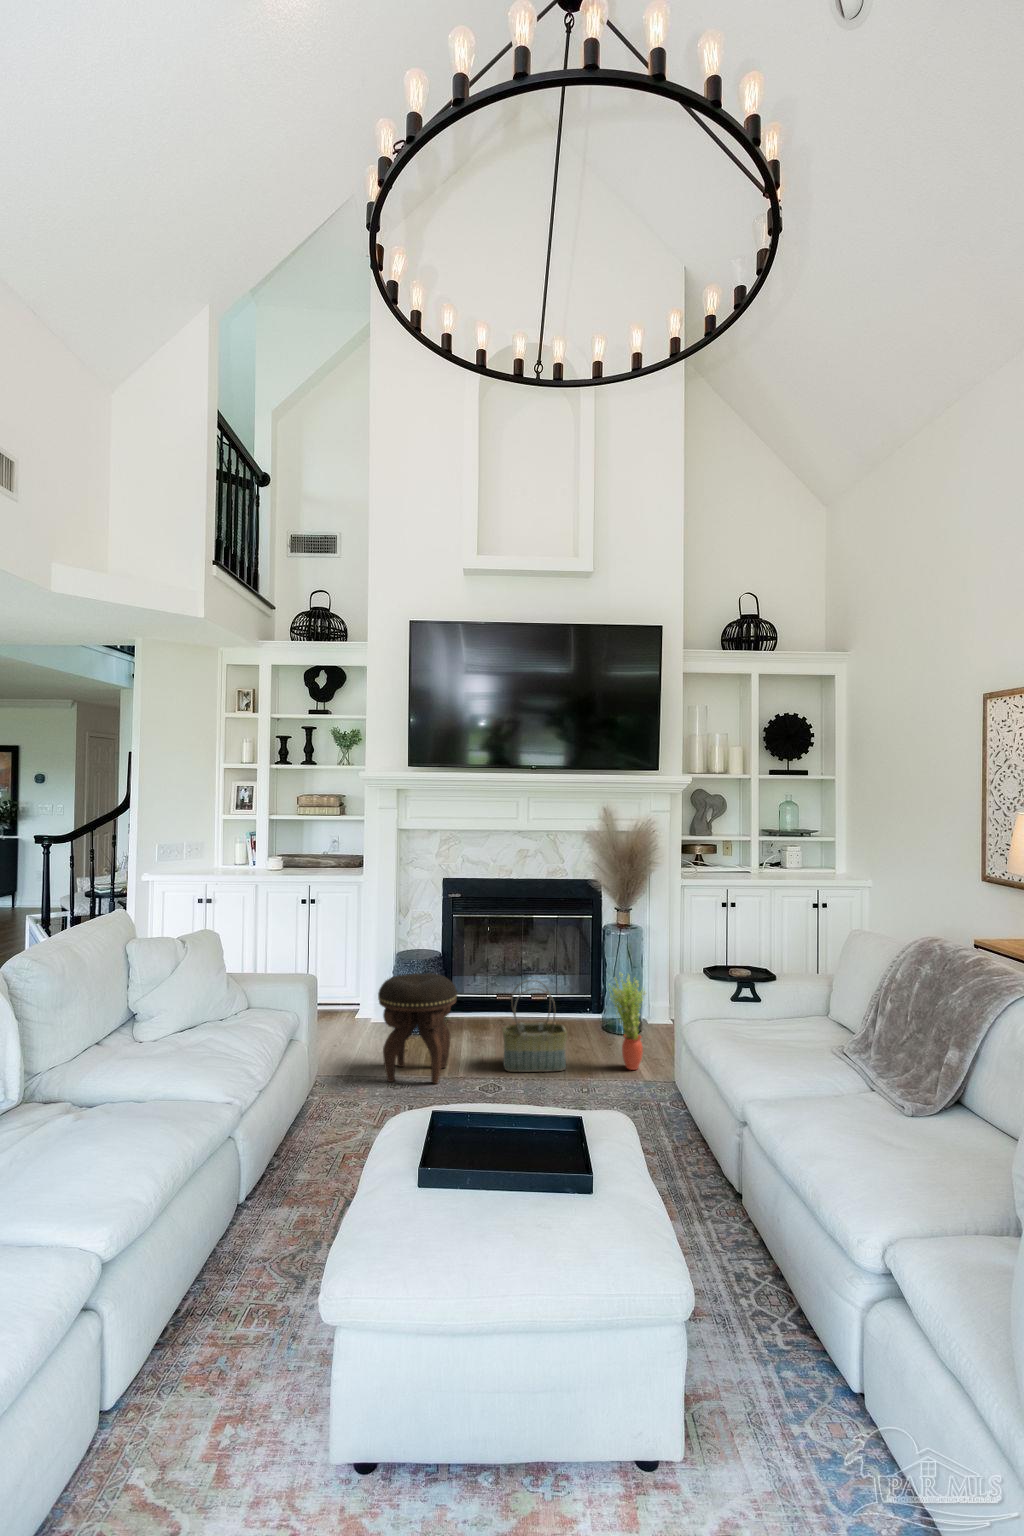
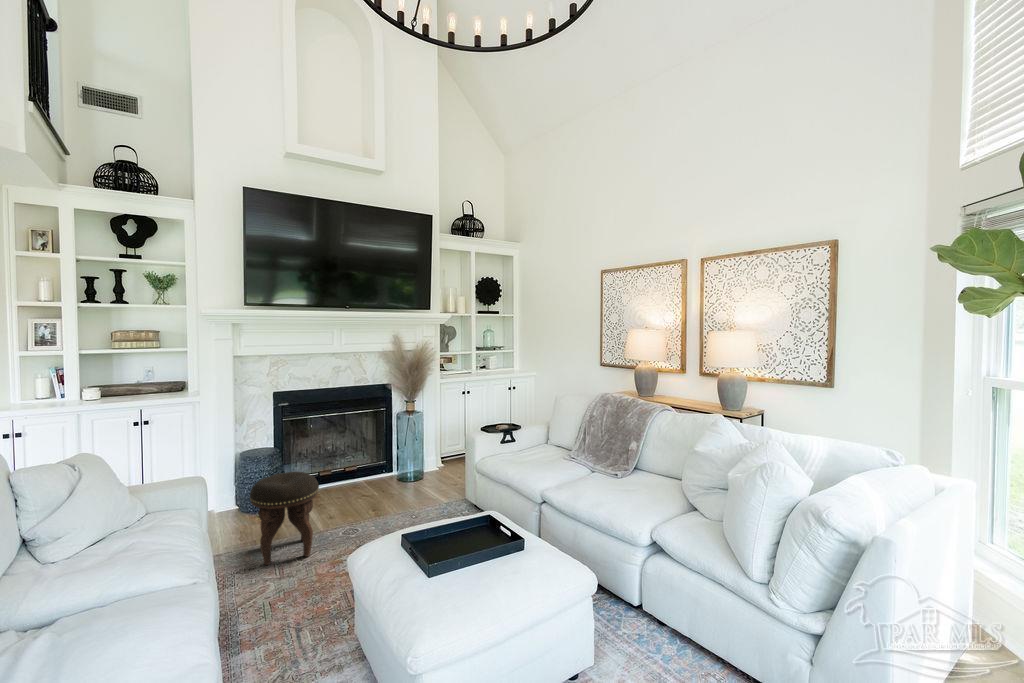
potted plant: present [611,974,645,1070] -> none [420,447,447,509]
basket: present [502,979,567,1072] -> none [348,462,397,531]

